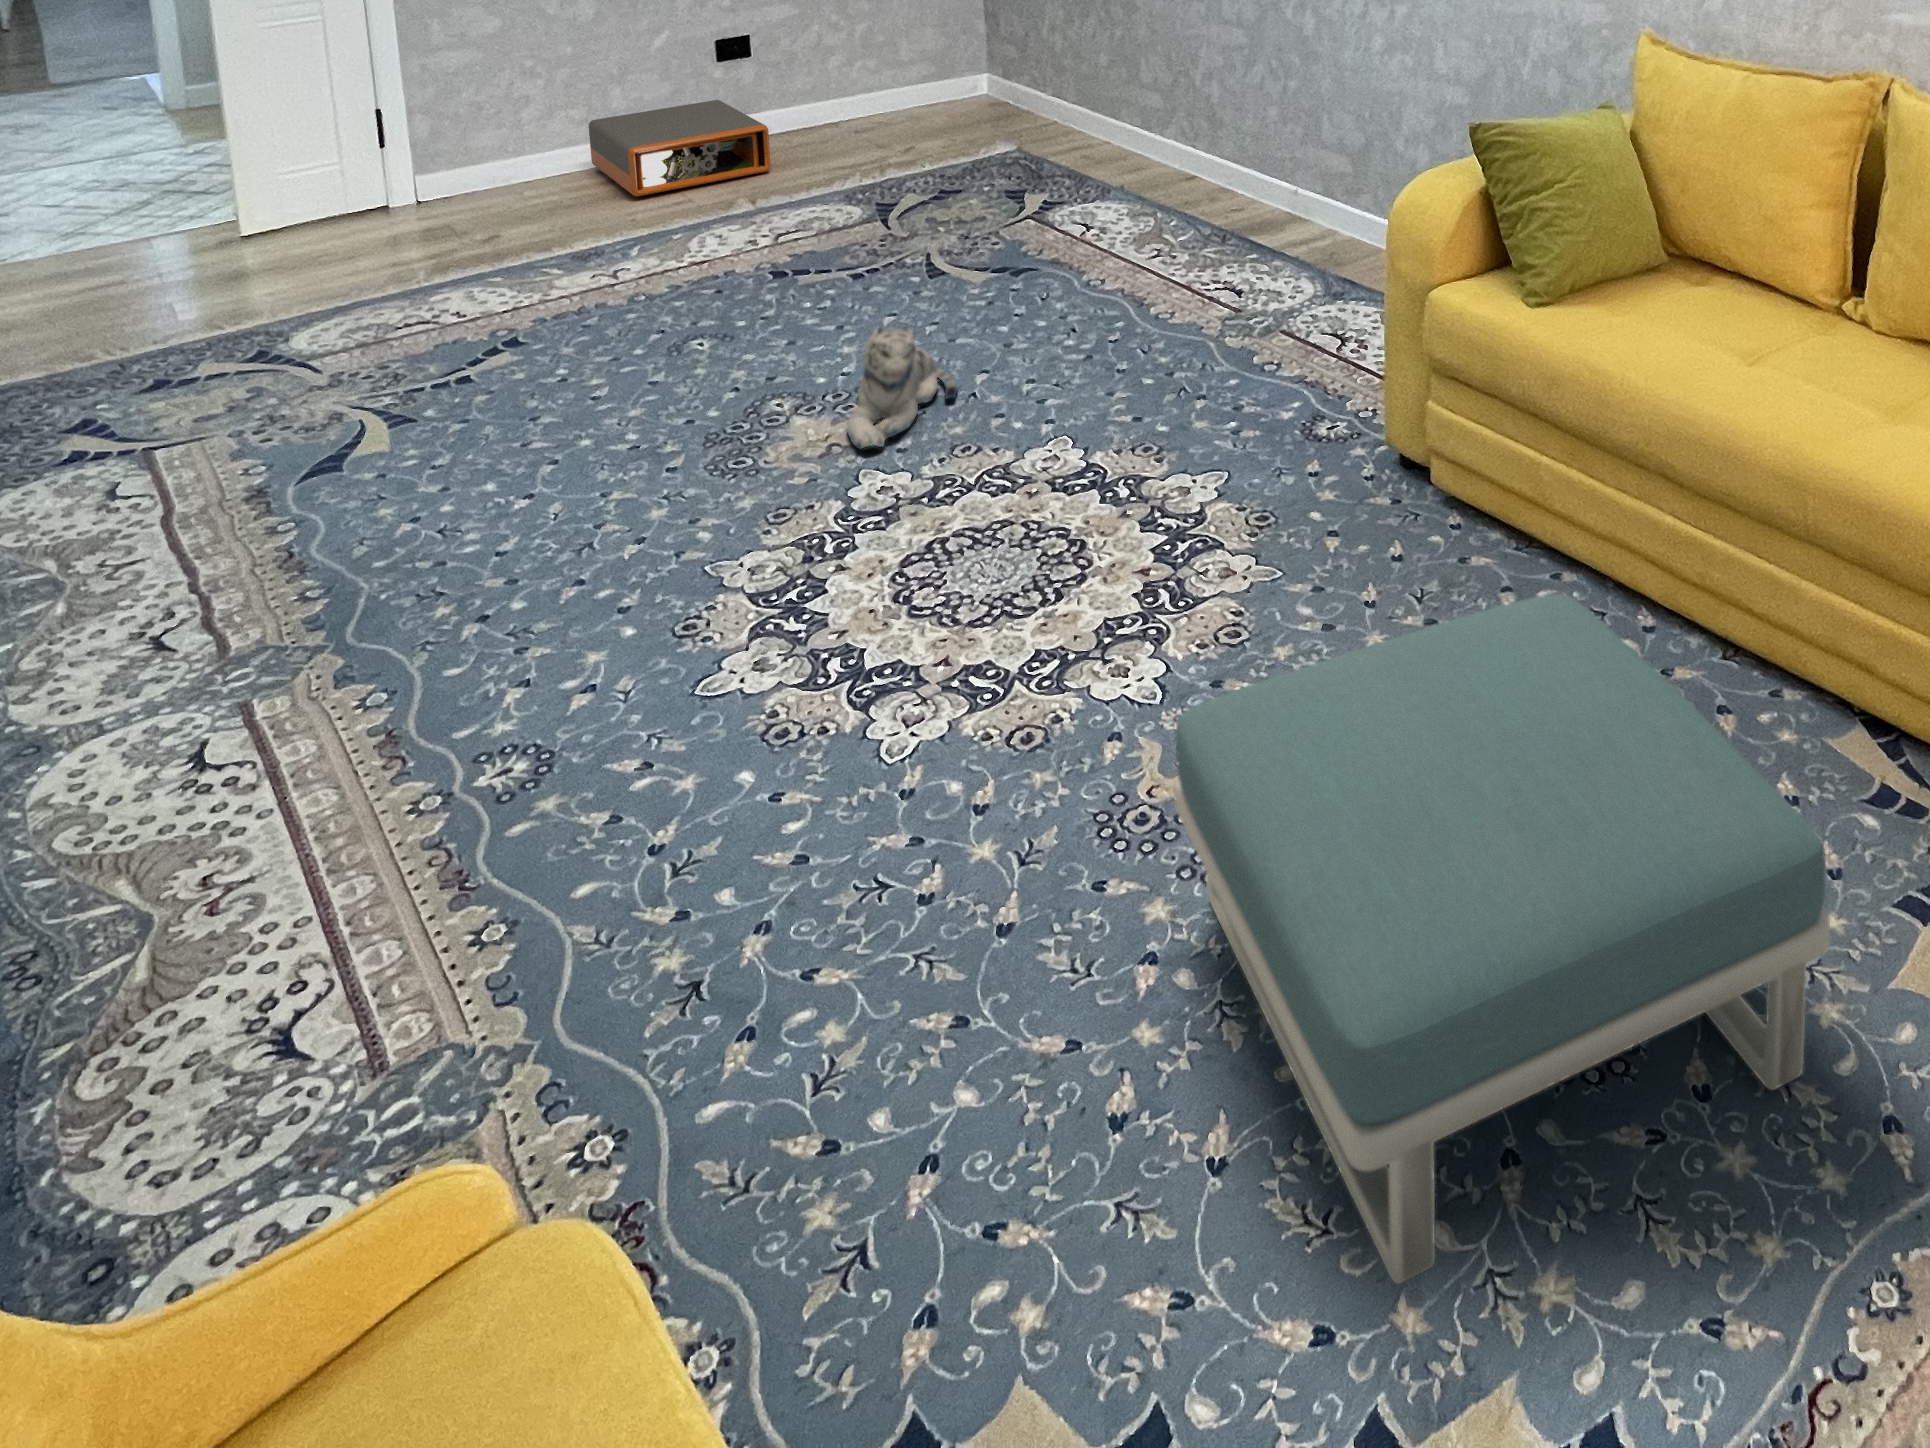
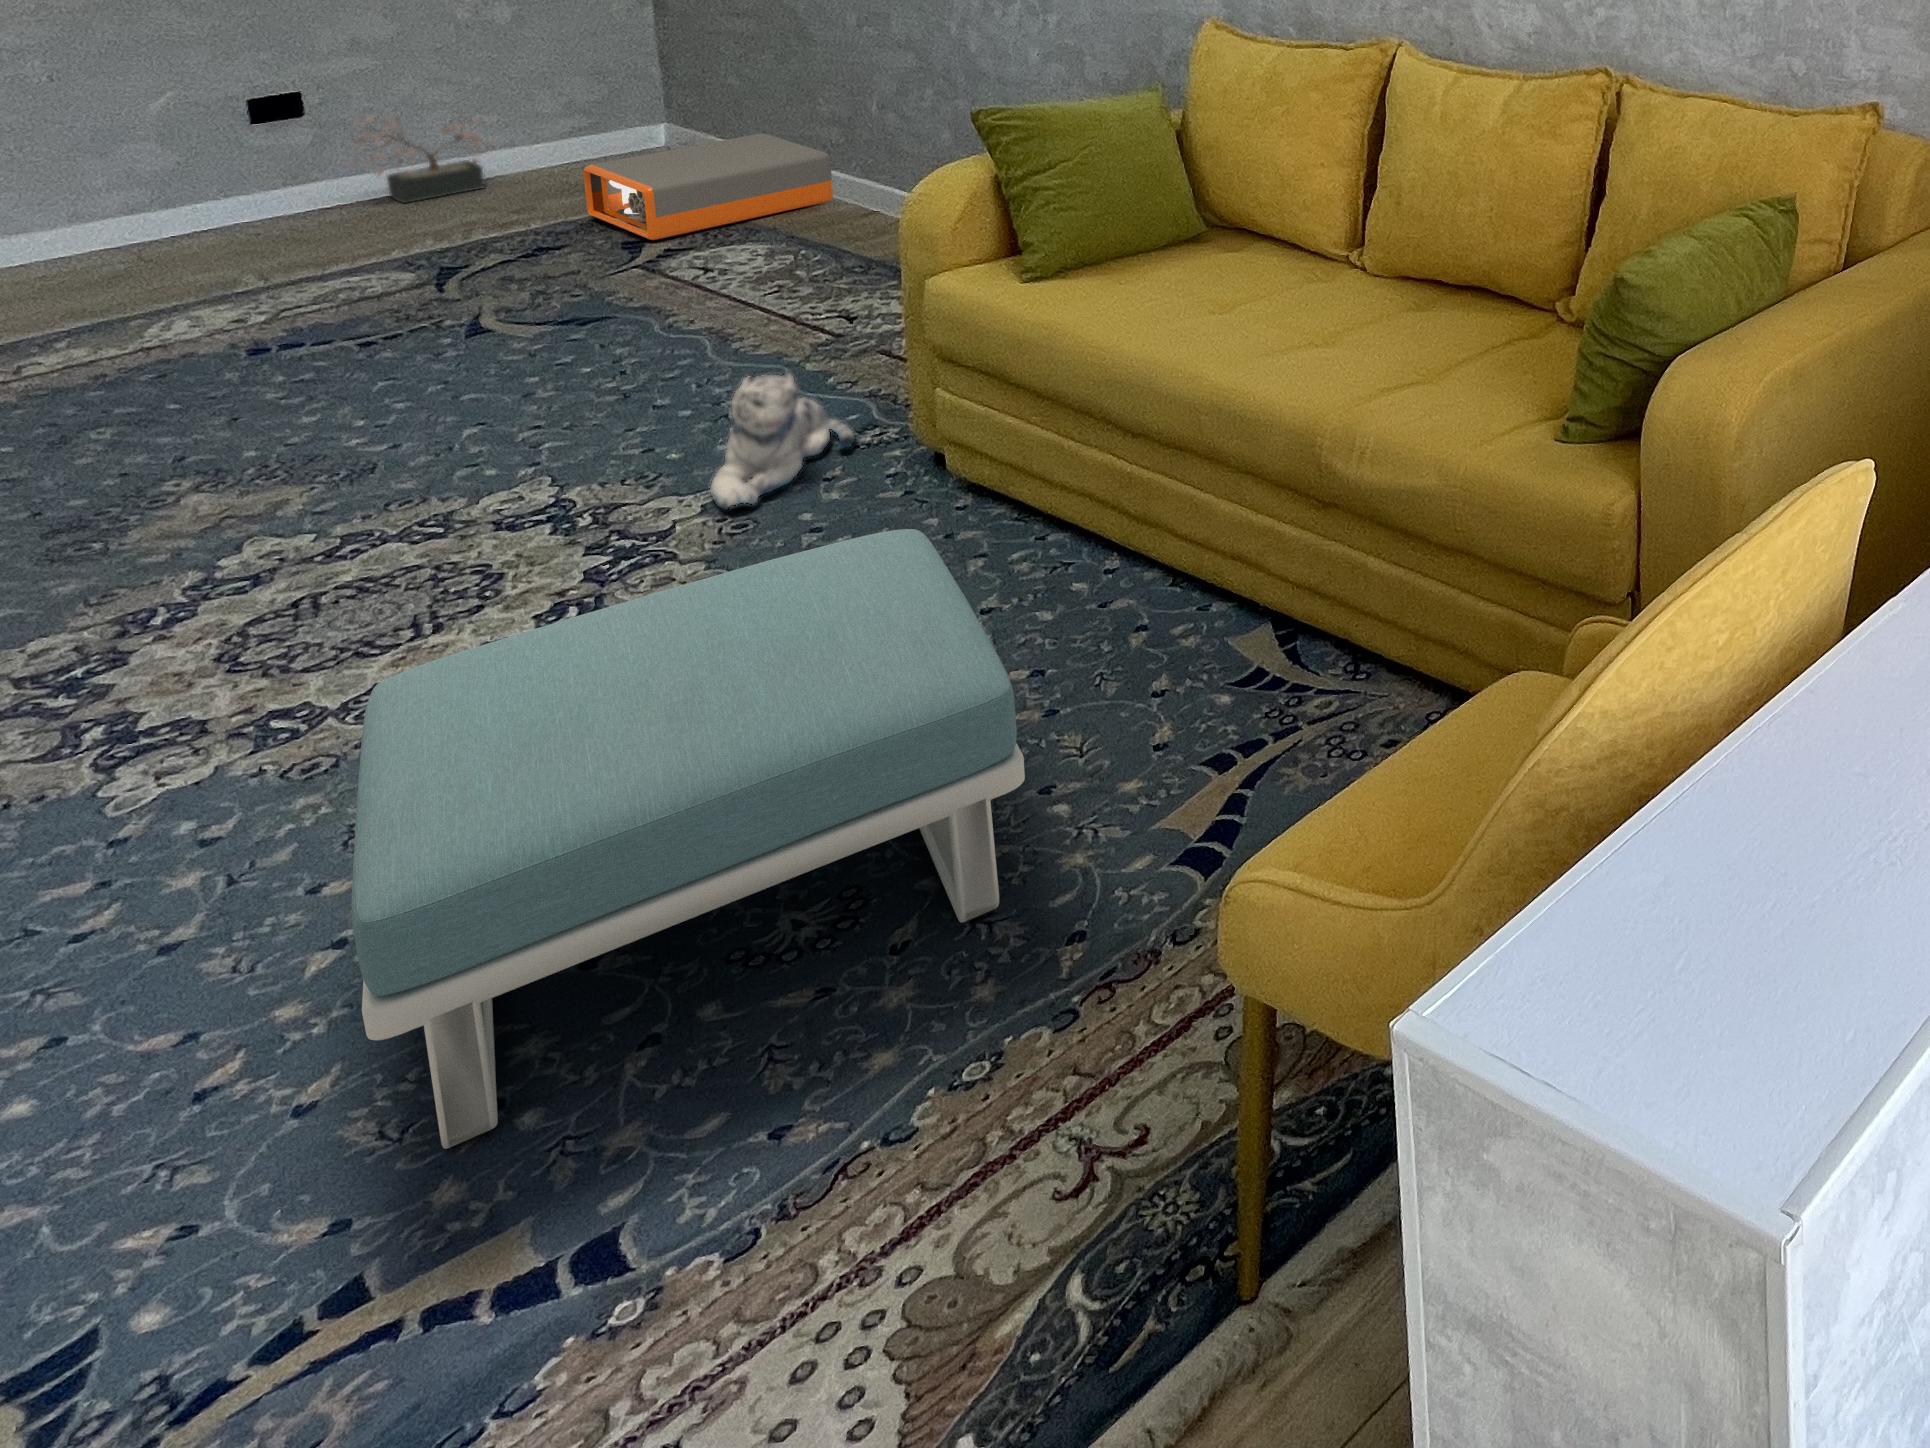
decorative plant: none [778,57,877,136] -> present [350,116,495,203]
storage box: present [589,100,771,196] -> present [583,133,833,240]
plush toy: present [847,327,957,449] -> present [711,374,854,509]

